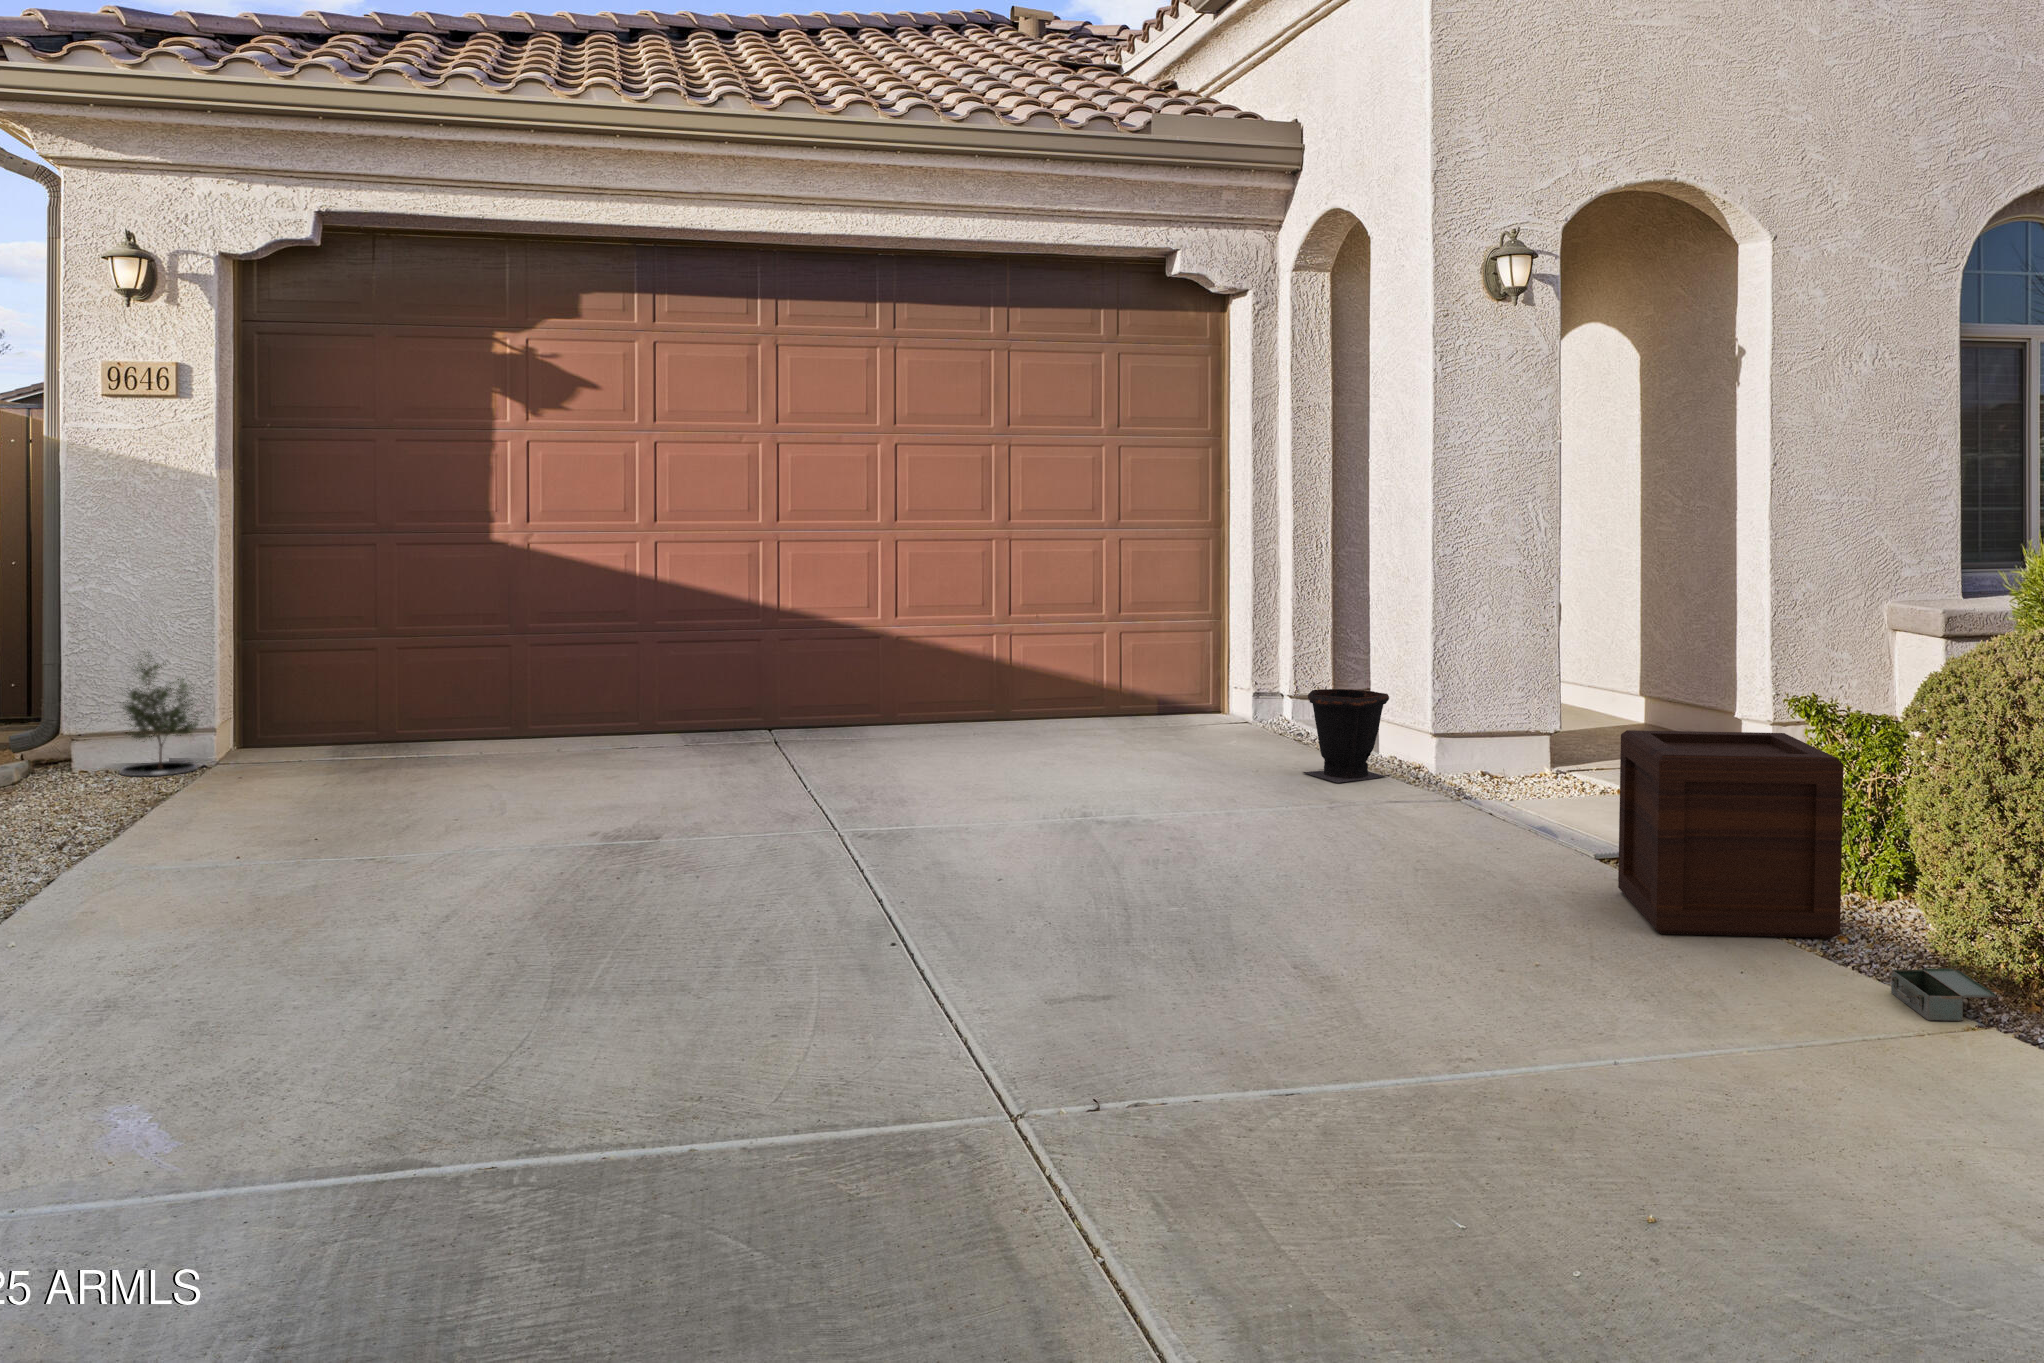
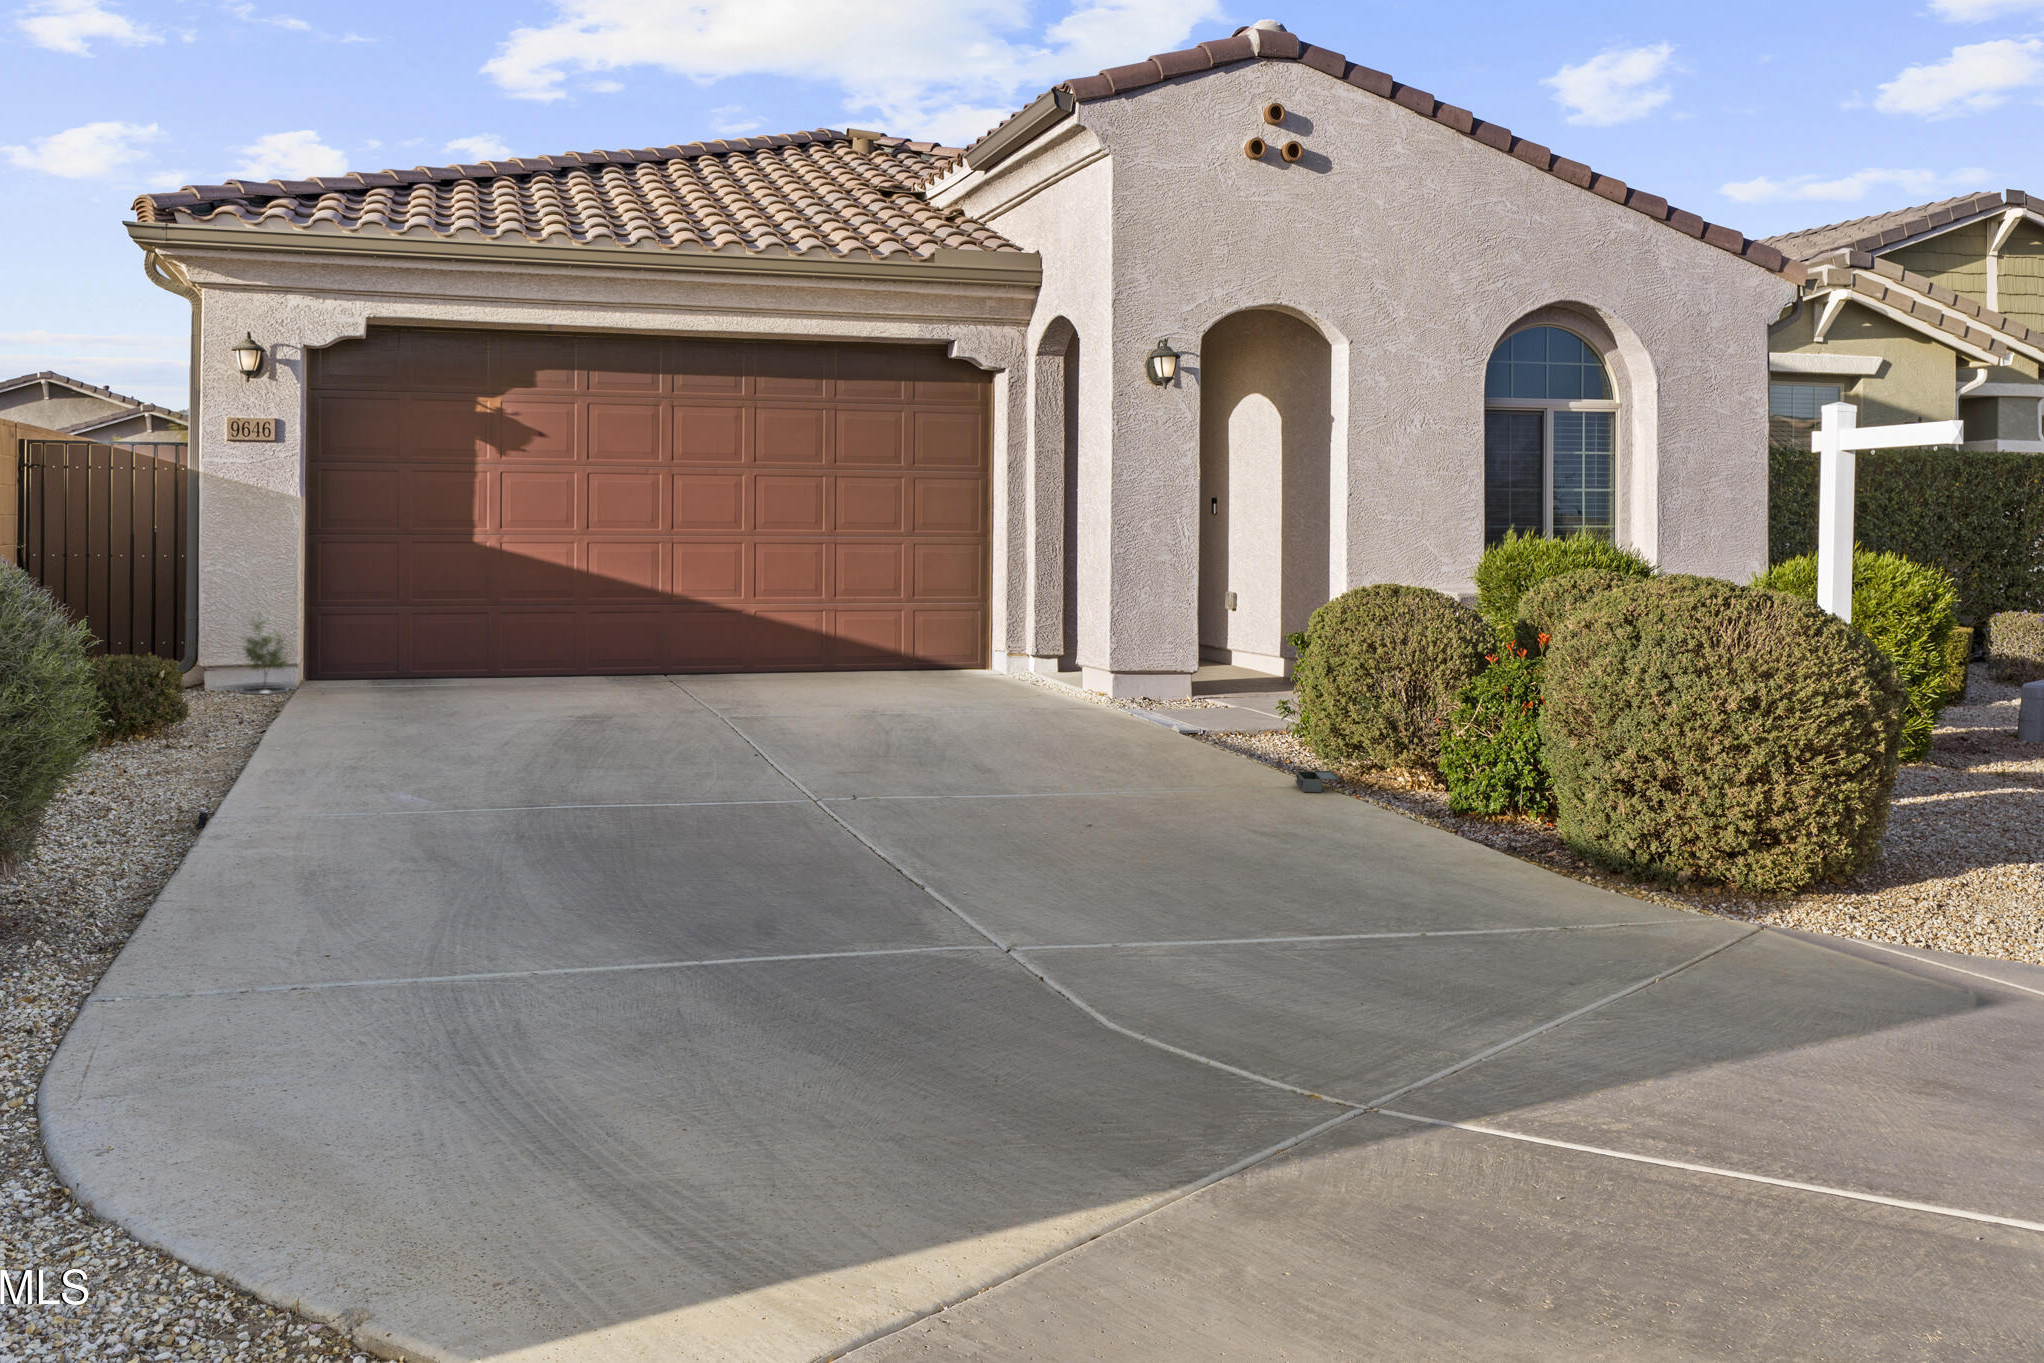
bucket: present [1304,683,1389,783] -> none [1029,639,1088,704]
wooden crate: present [1618,730,1844,938] -> none [1187,653,1296,766]

